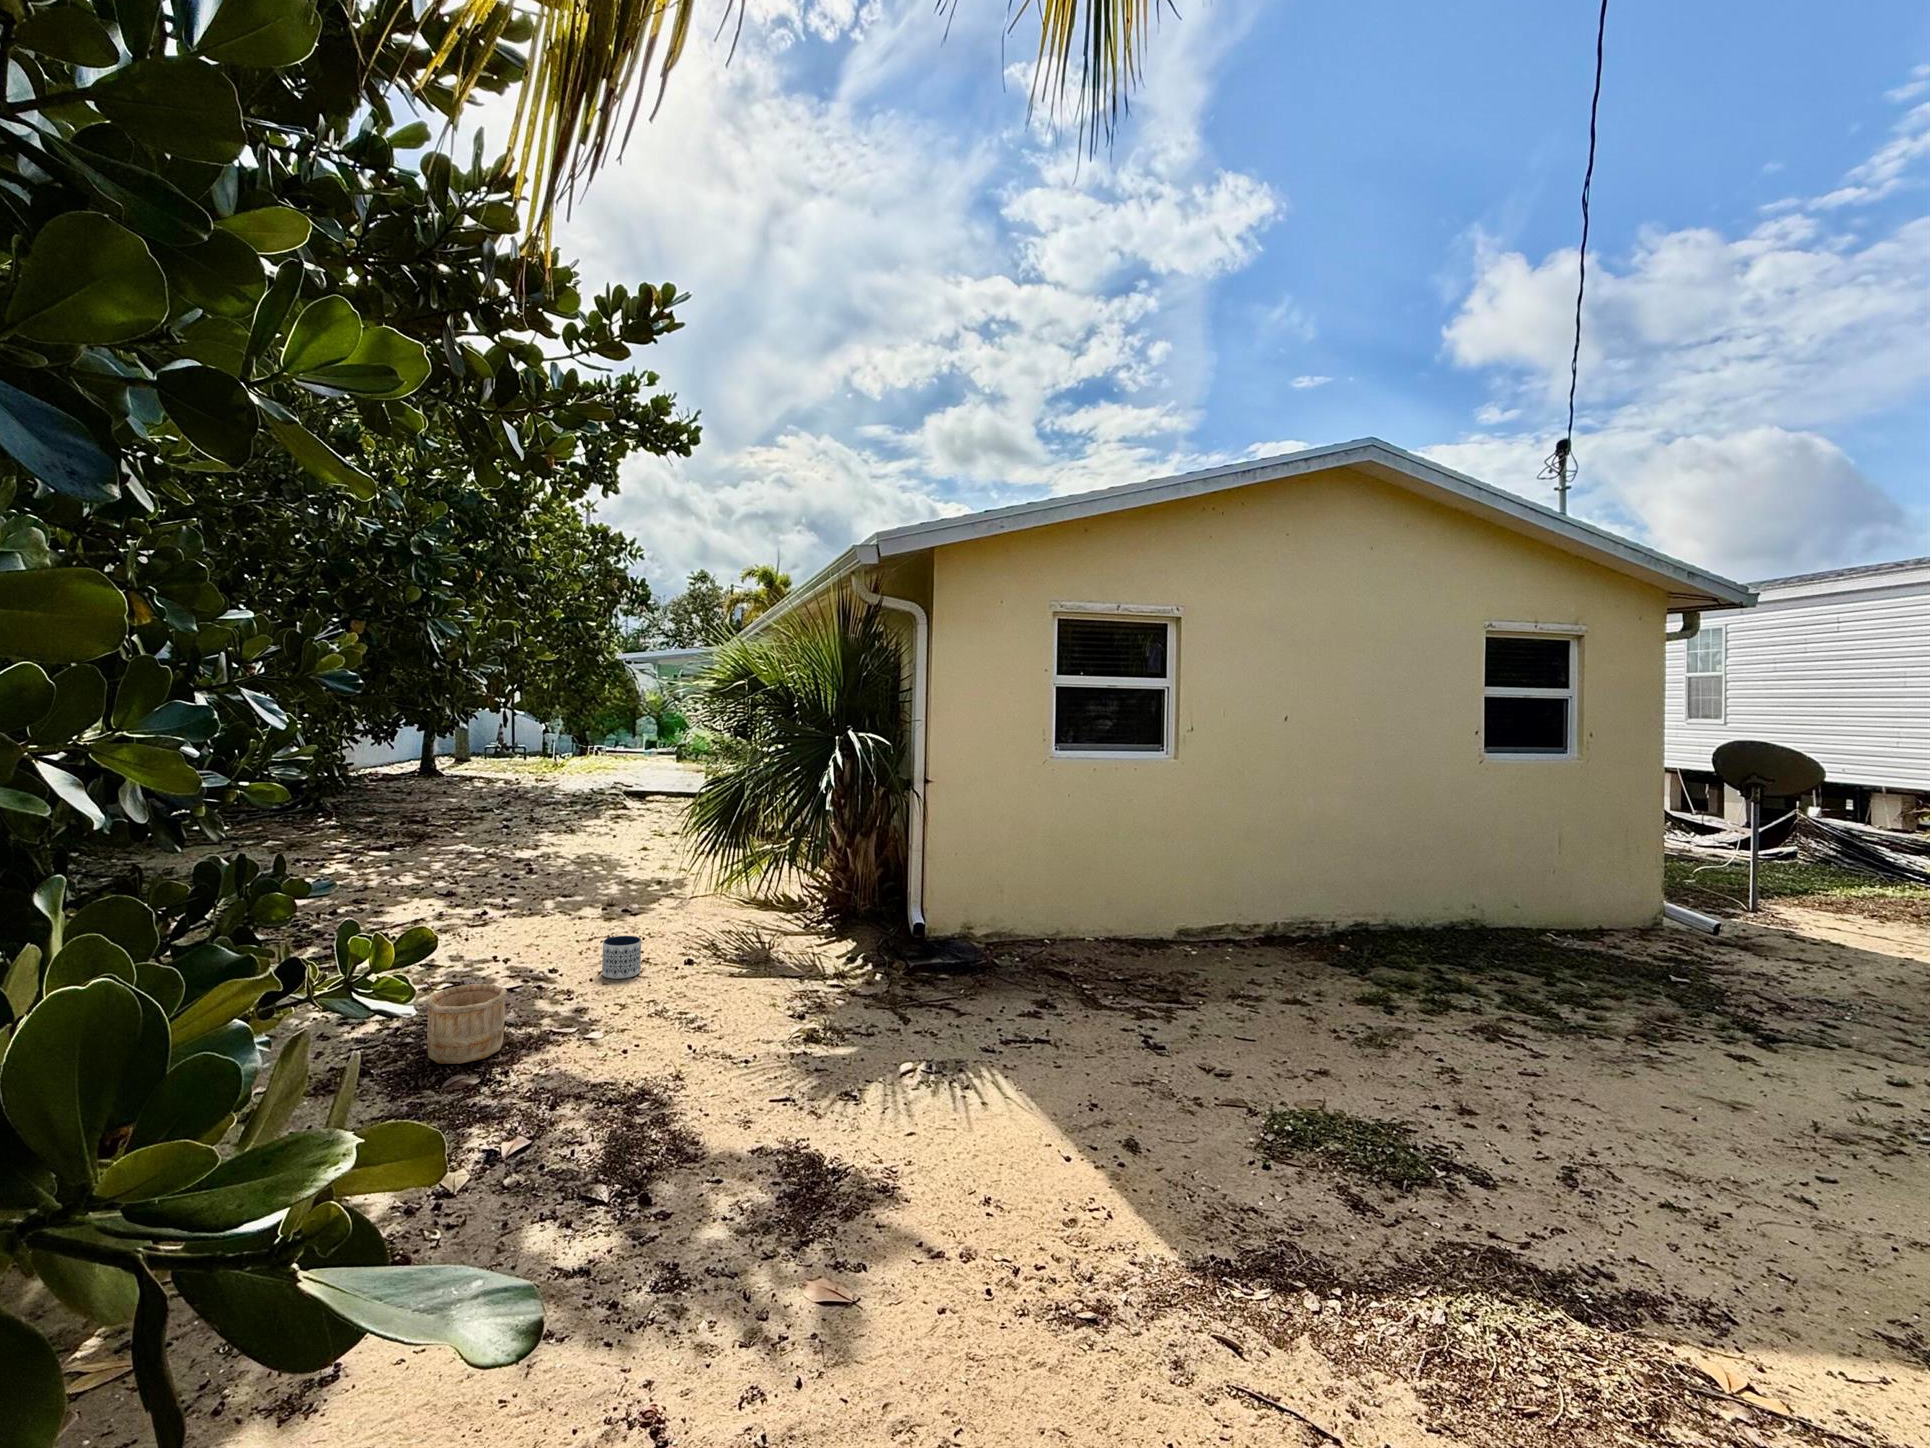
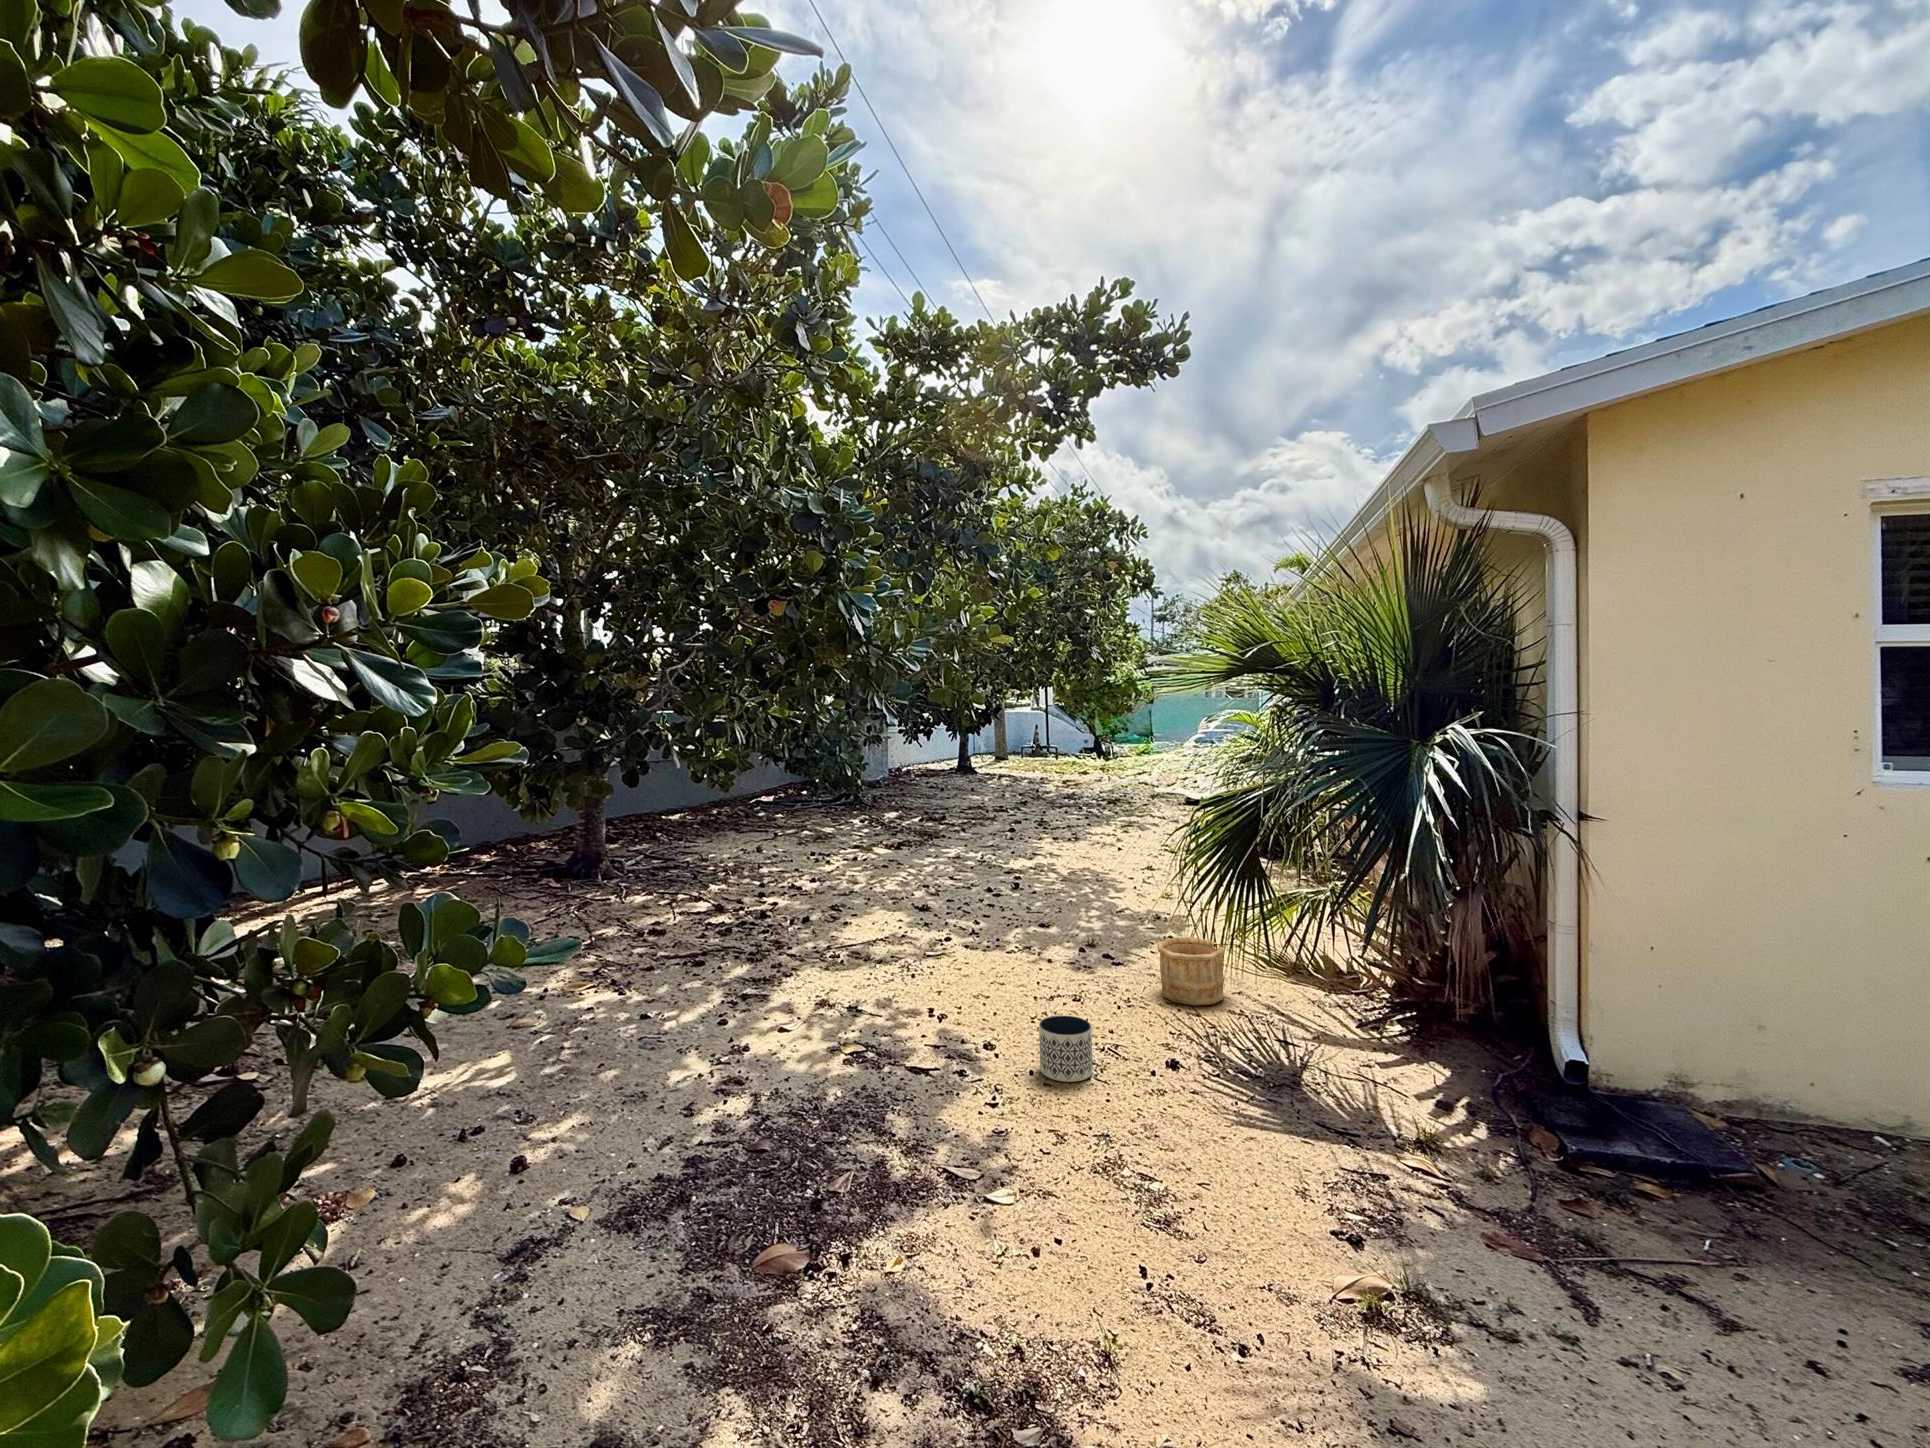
wooden bucket: present [425,984,507,1064] -> present [1157,937,1224,1005]

